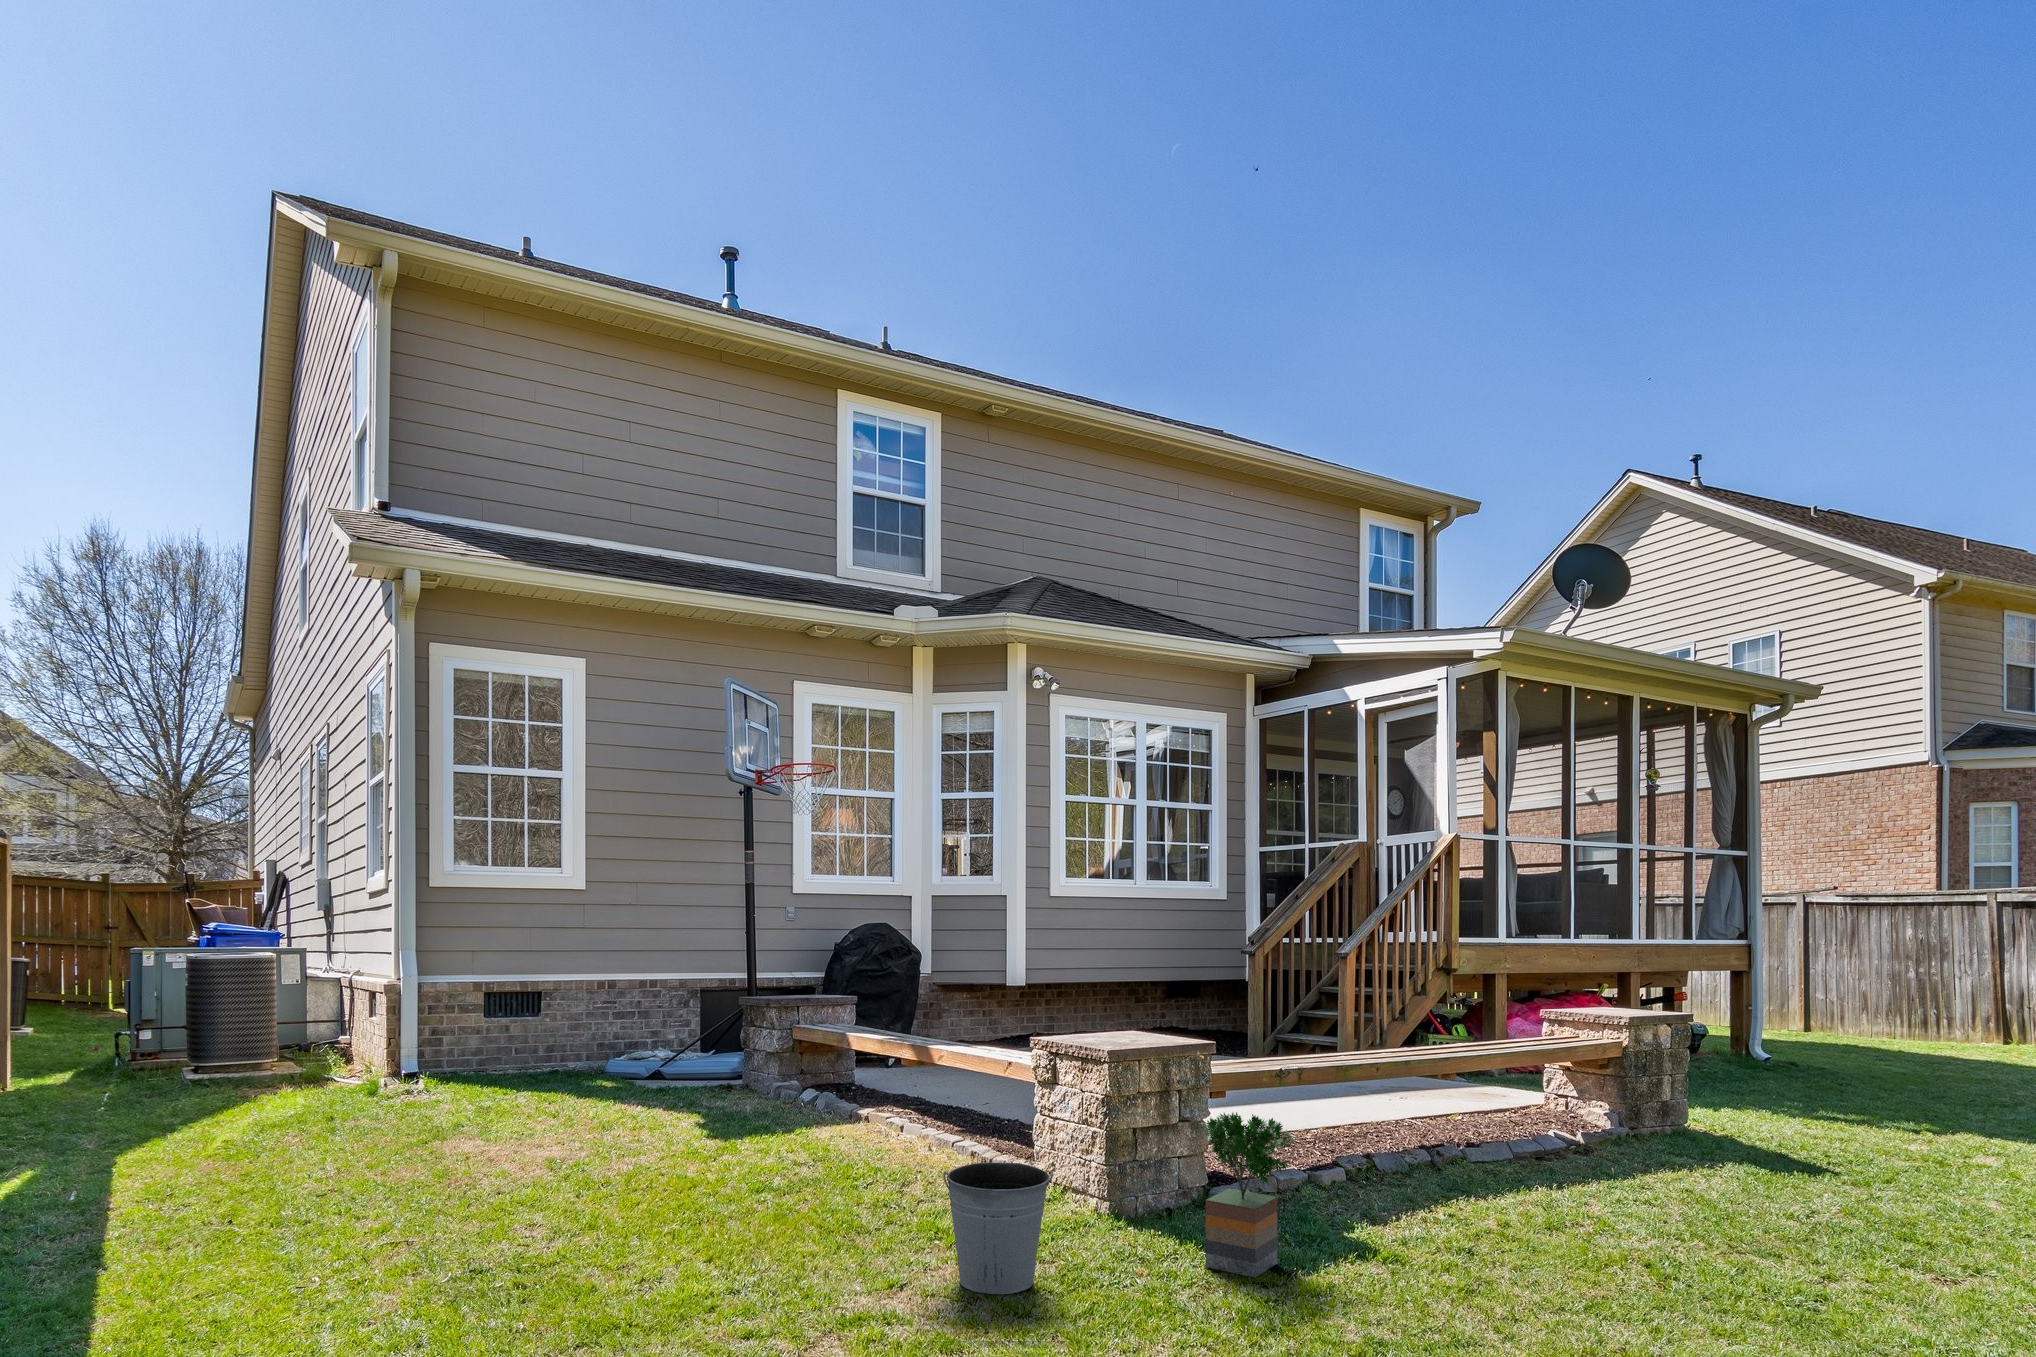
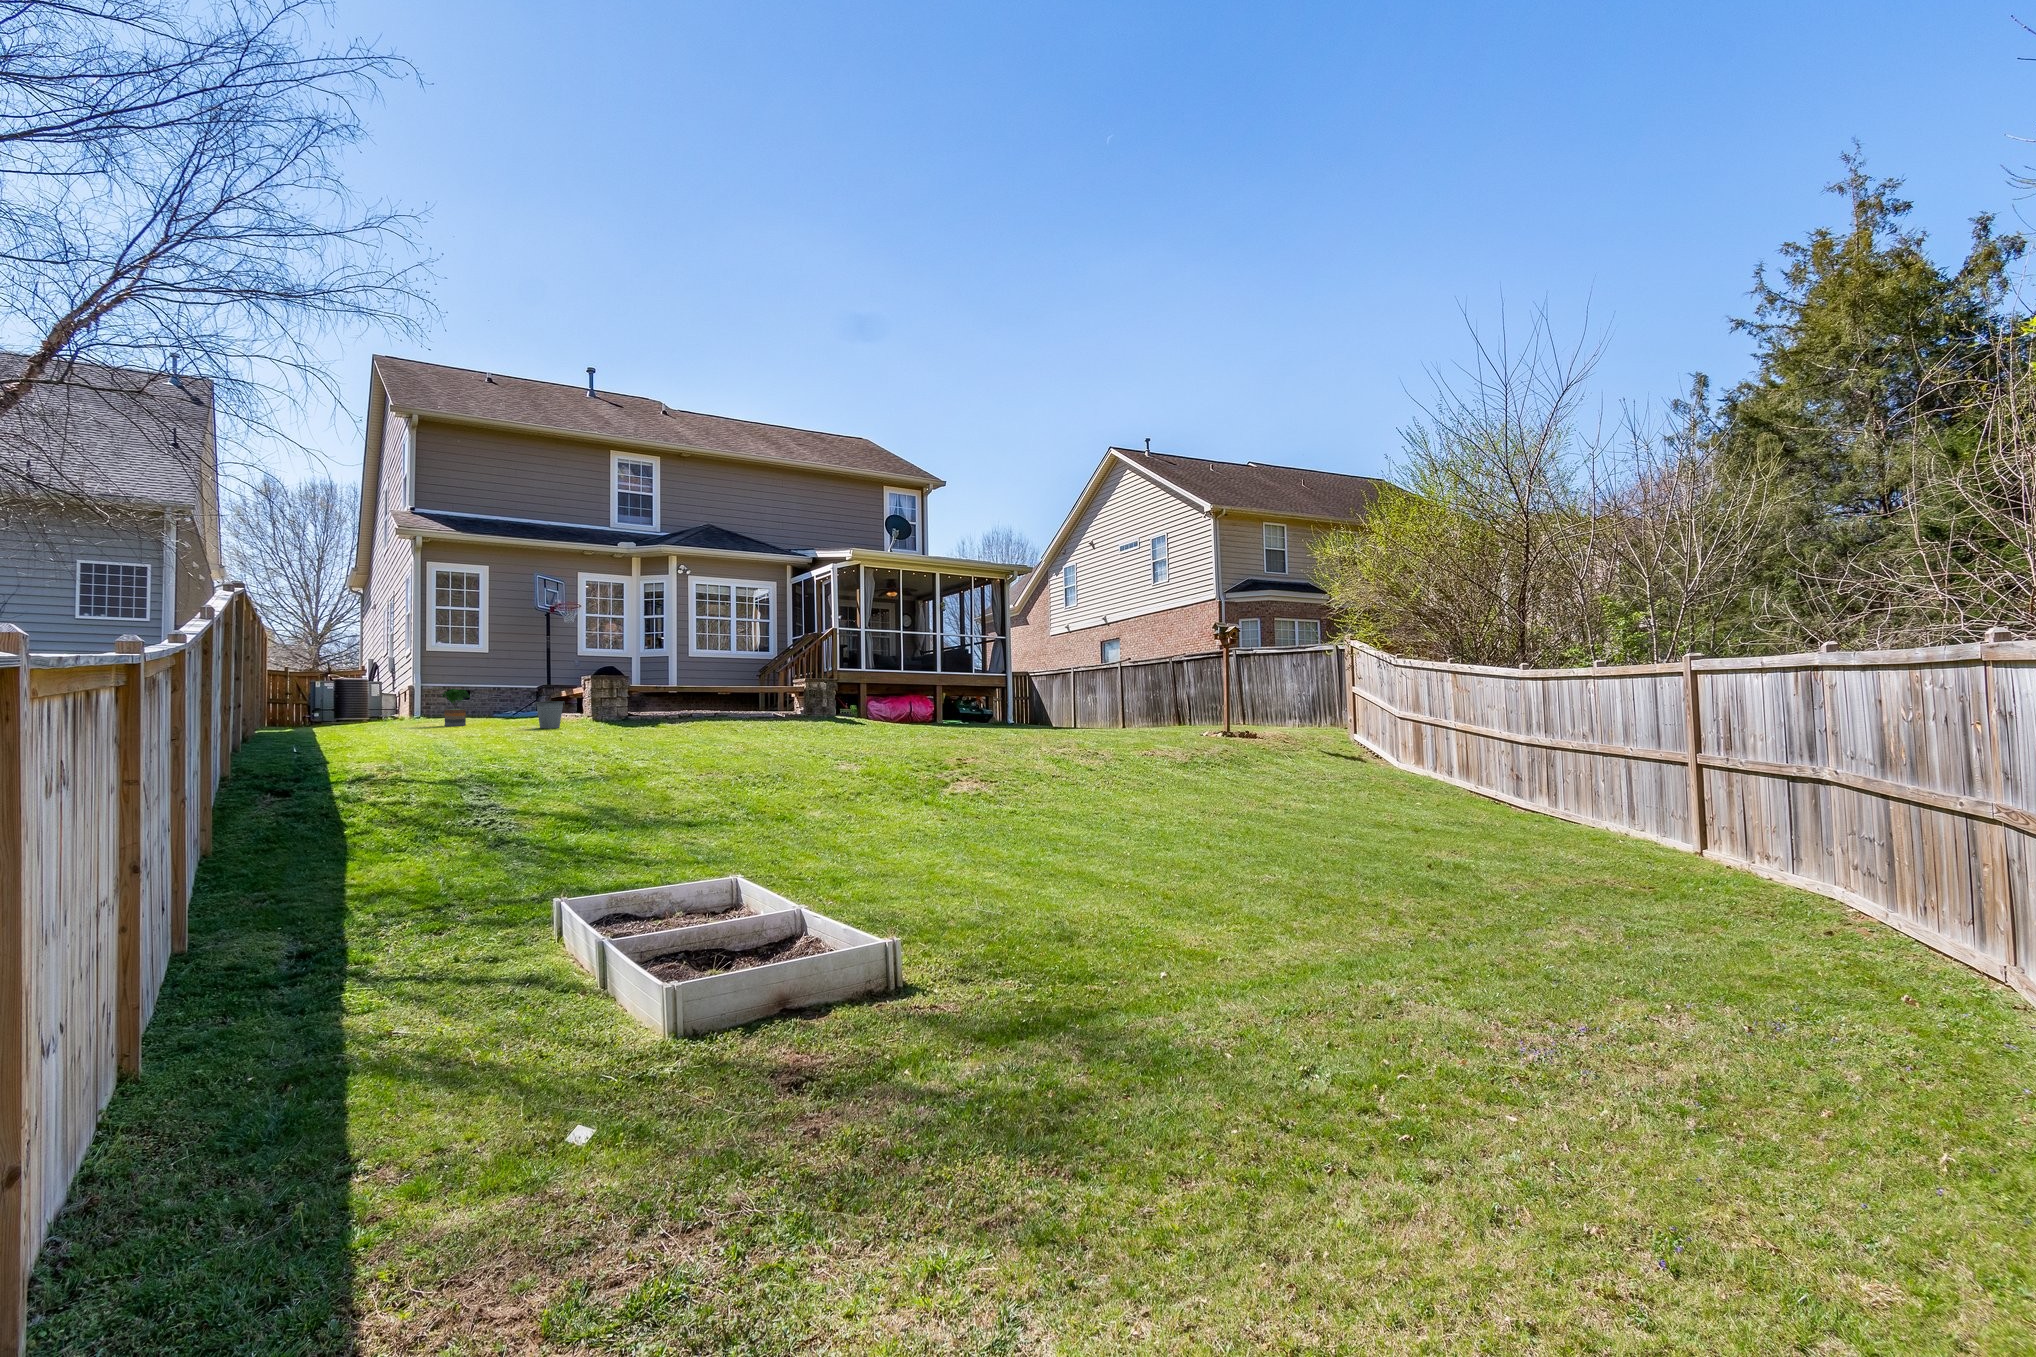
potted tree: present [1203,1112,1294,1278] -> present [442,689,470,726]

